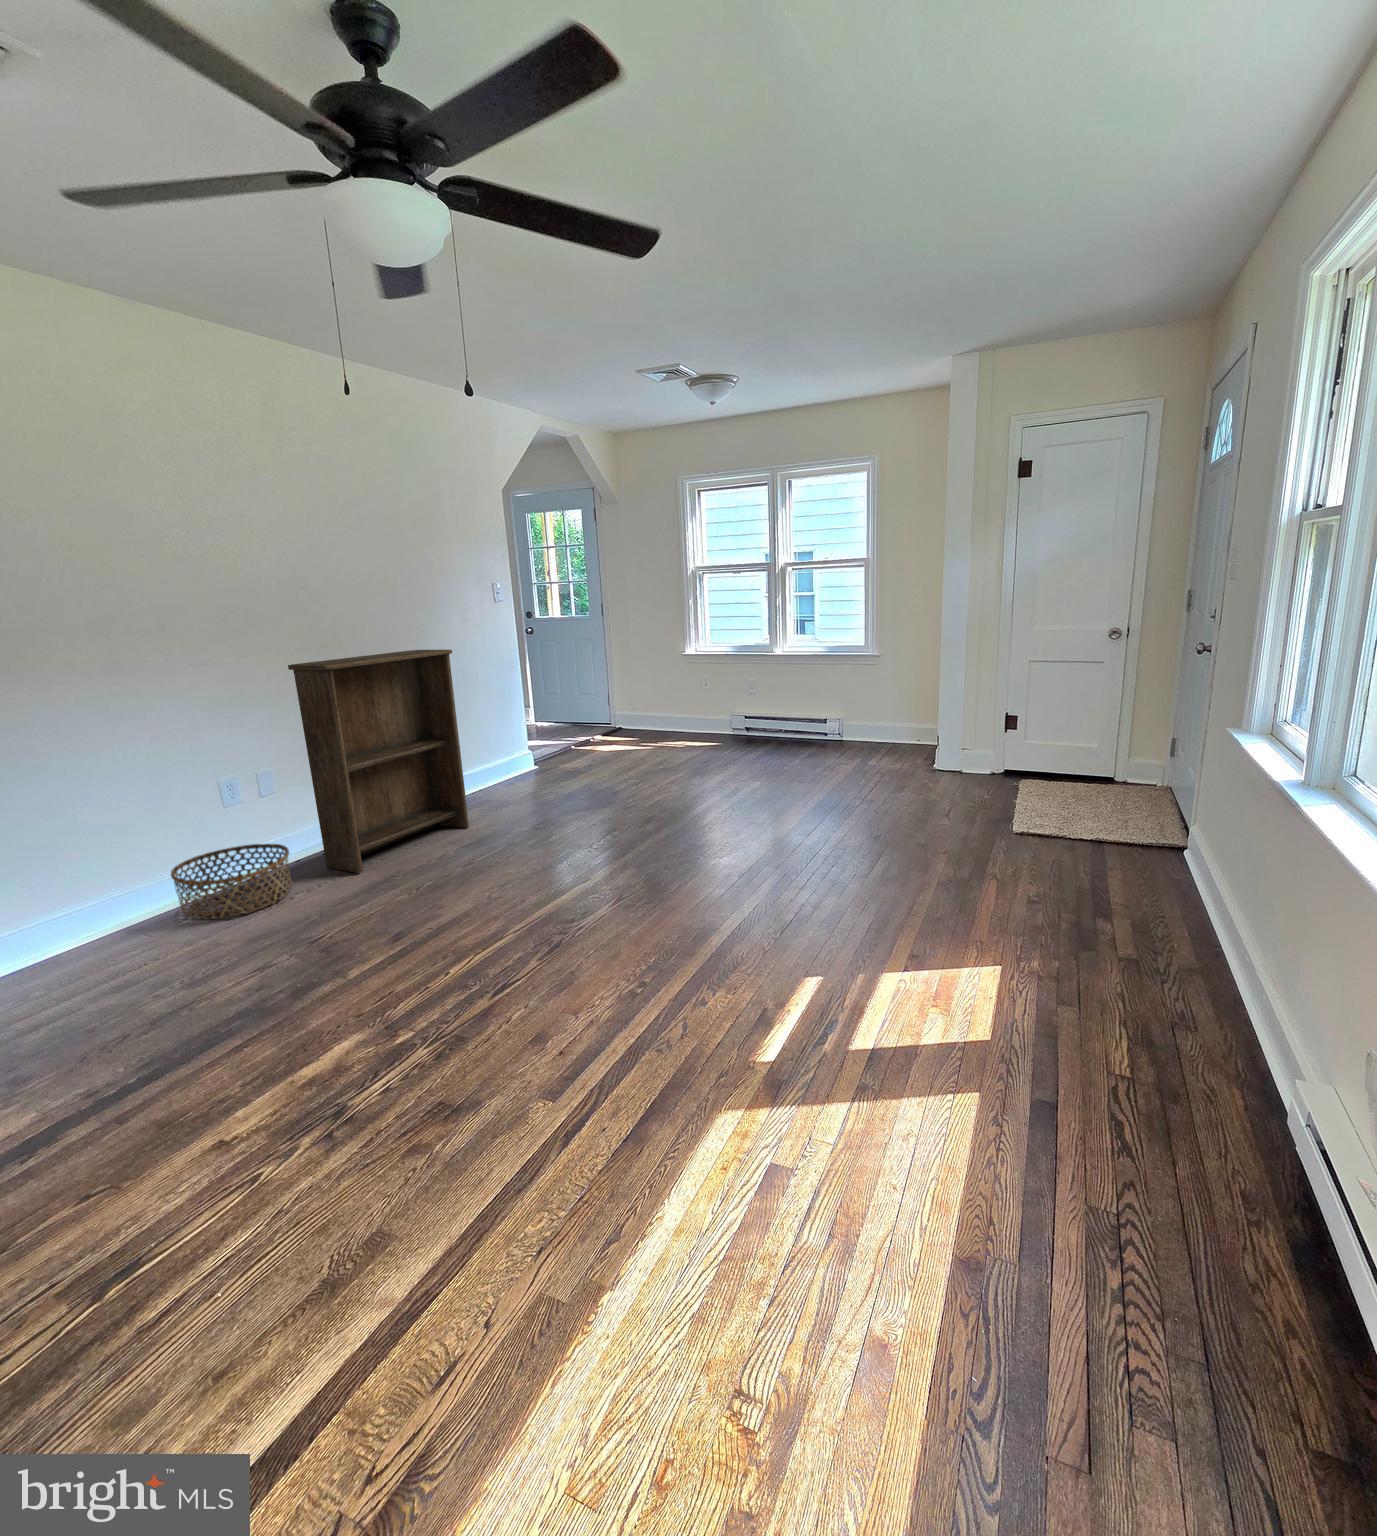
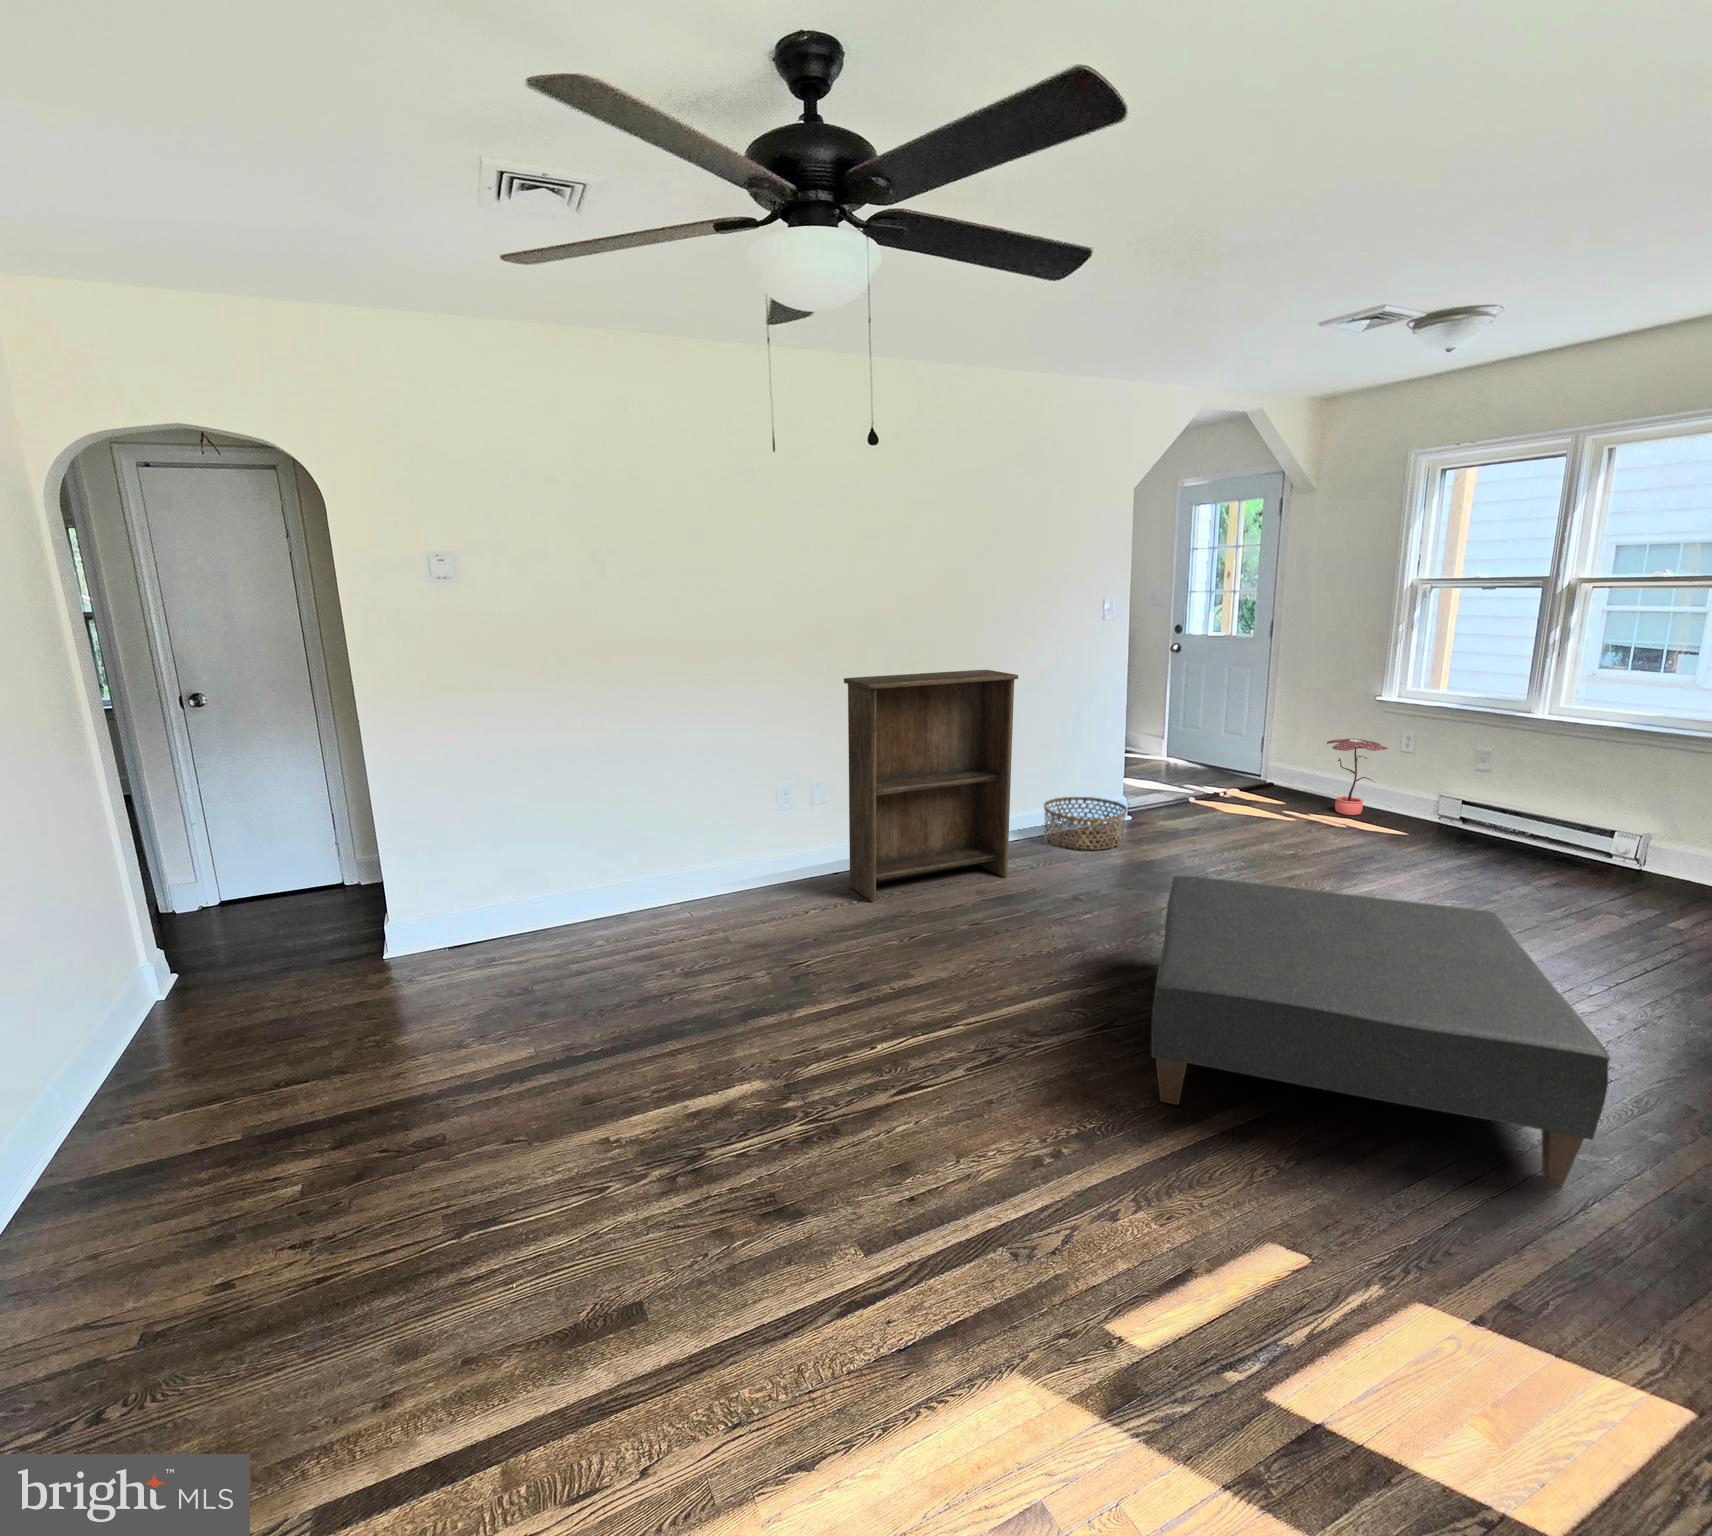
potted plant: none [656,685,696,740] -> present [1327,739,1388,815]
ottoman: none [626,761,914,930] -> present [1151,876,1610,1185]
basket: present [171,844,292,919] -> present [1044,797,1127,850]

